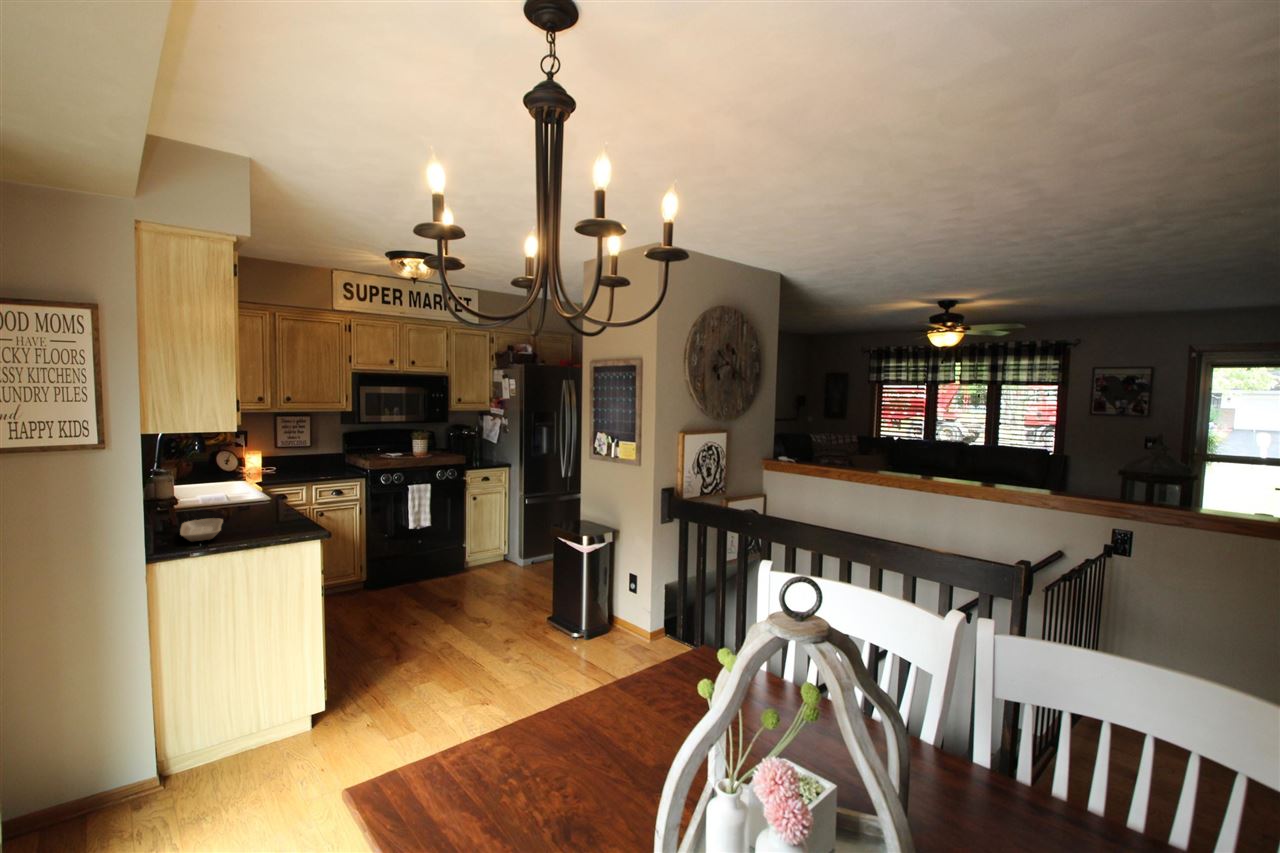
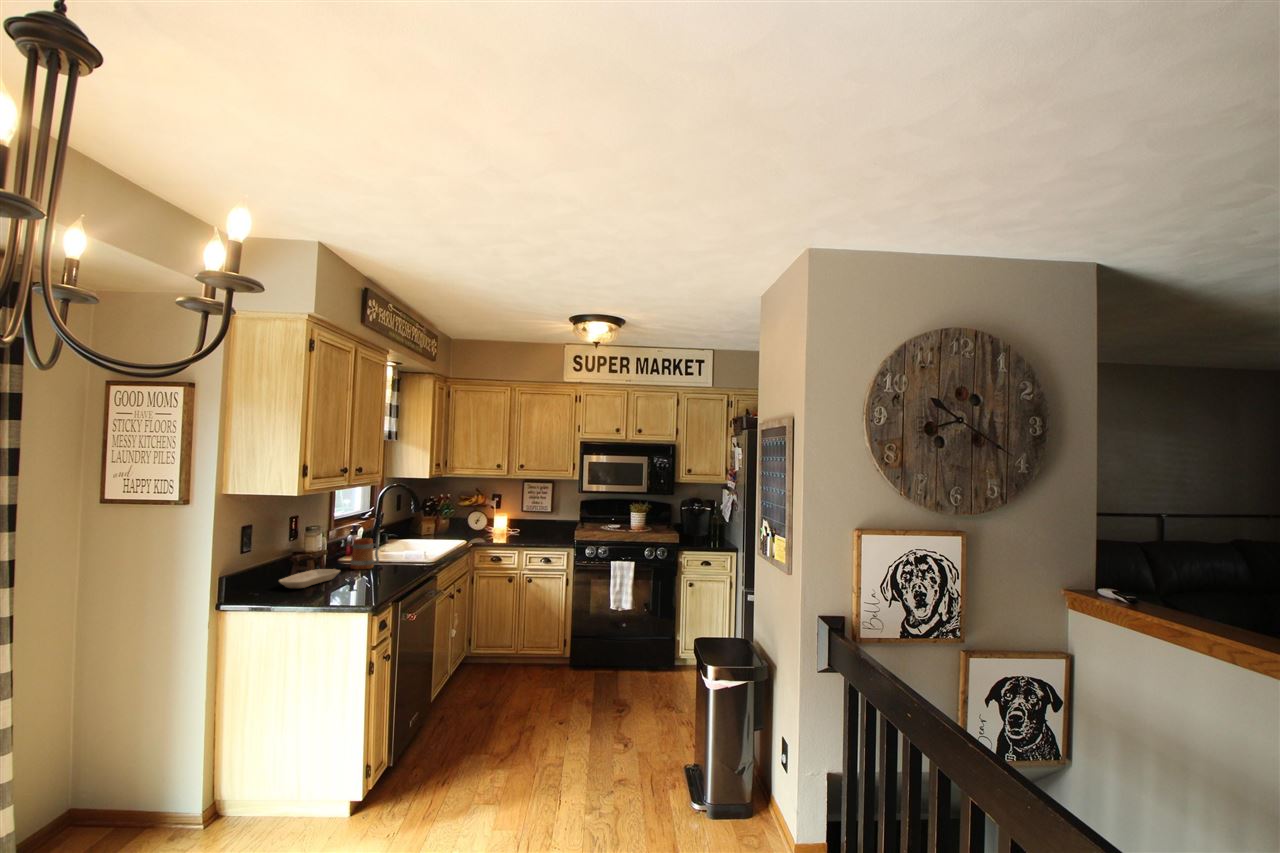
mug: none [192,484,230,519] -> present [351,538,379,569]

